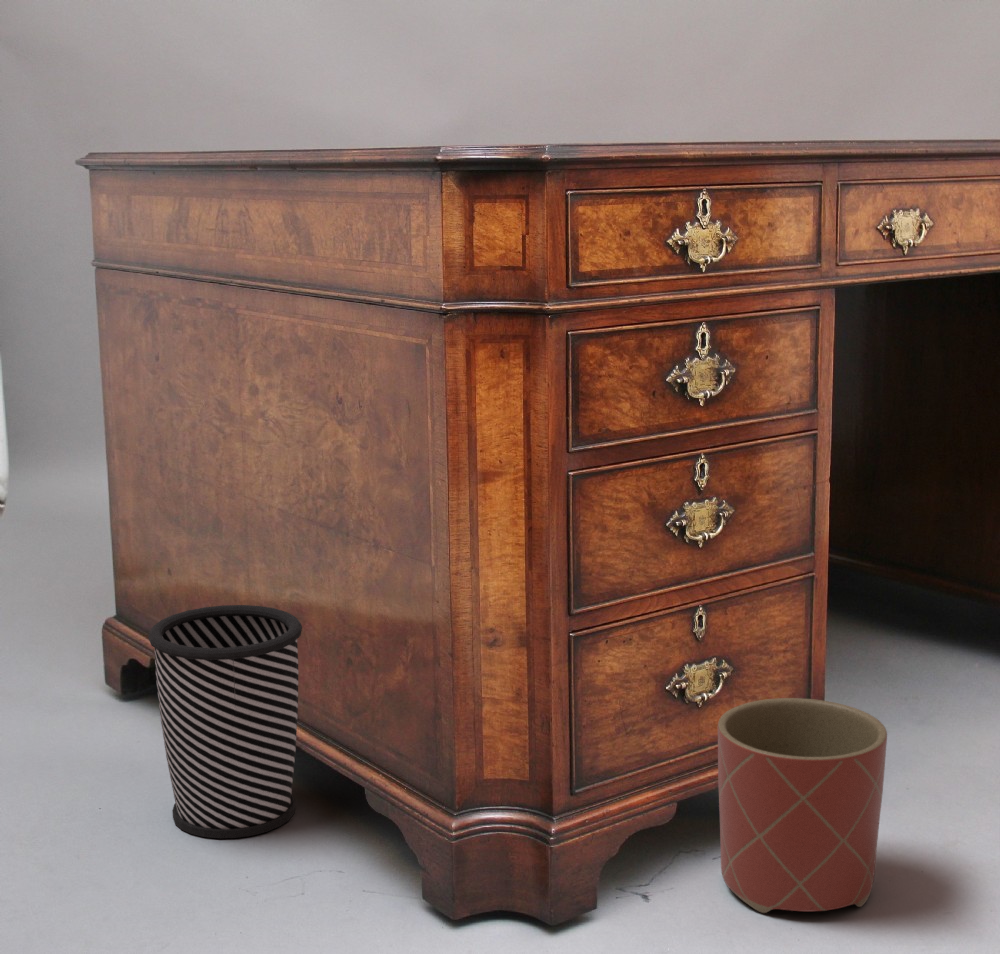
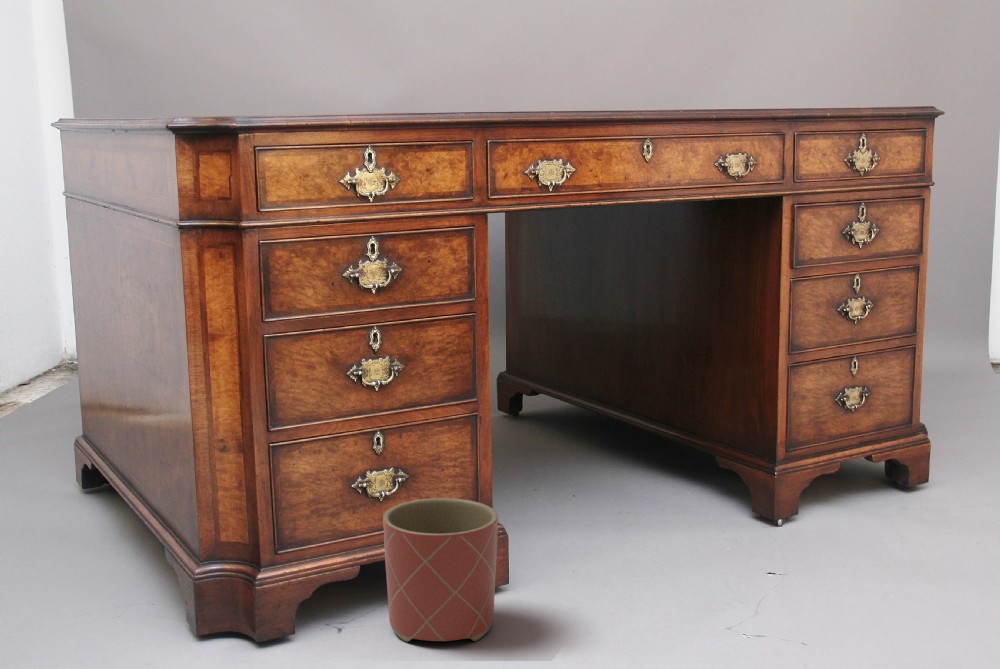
wastebasket: present [148,605,302,838] -> none [25,425,133,583]

